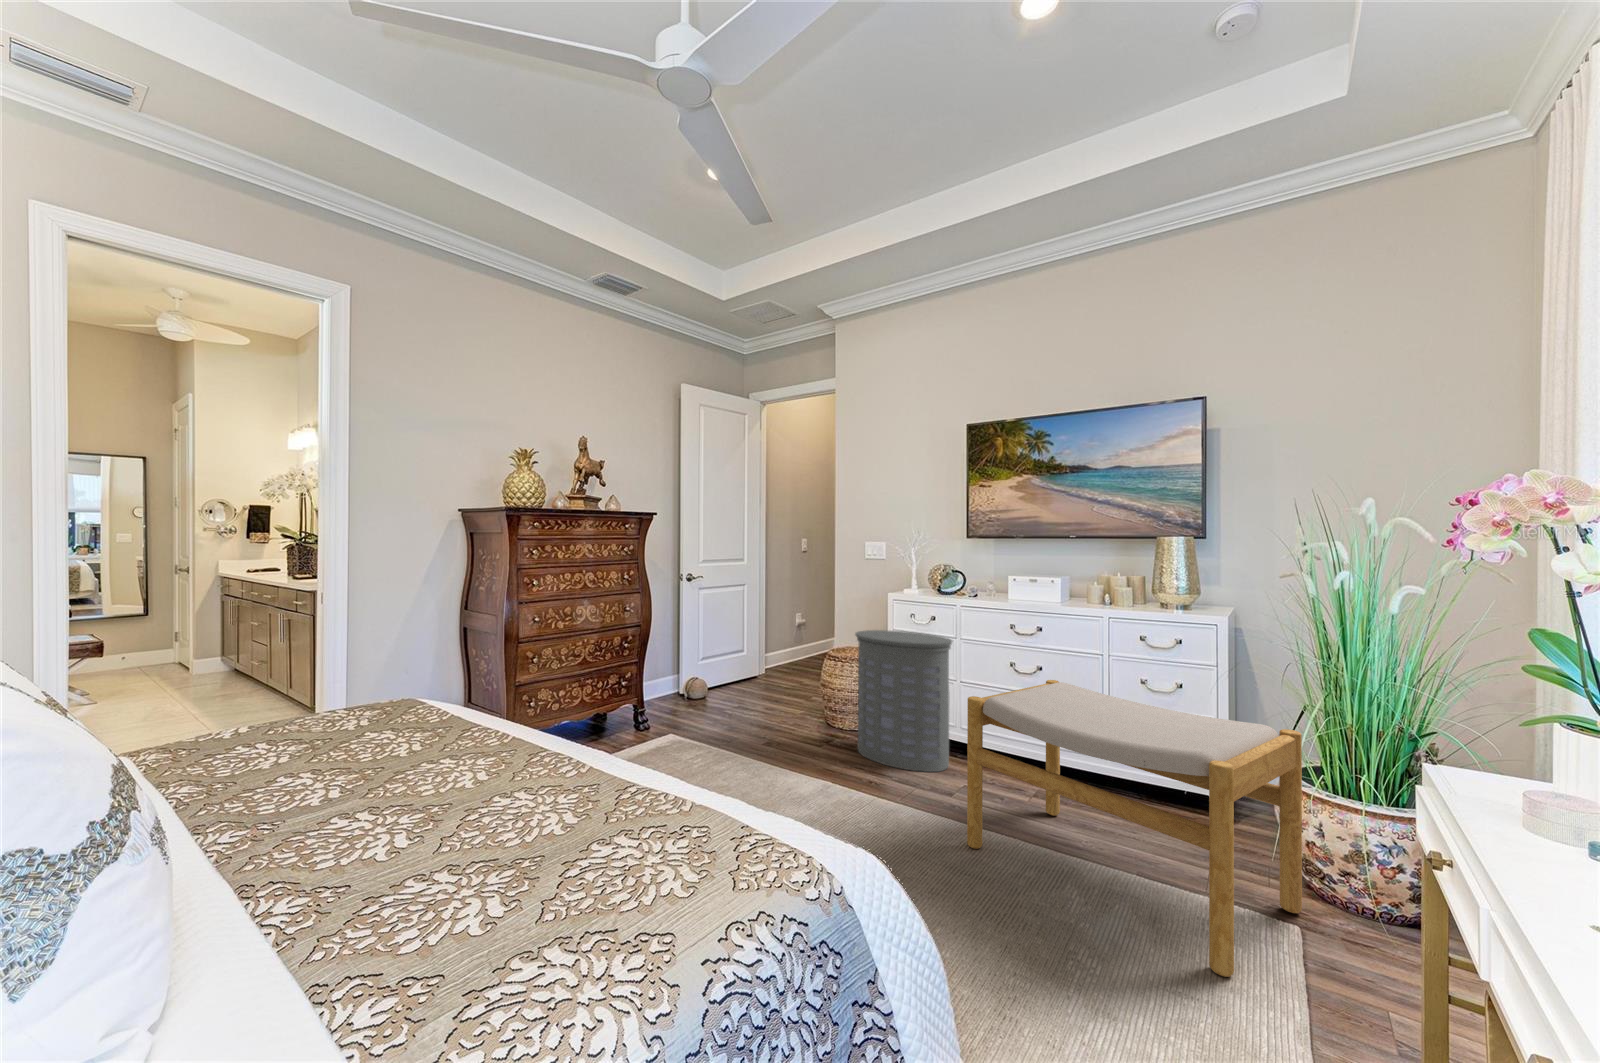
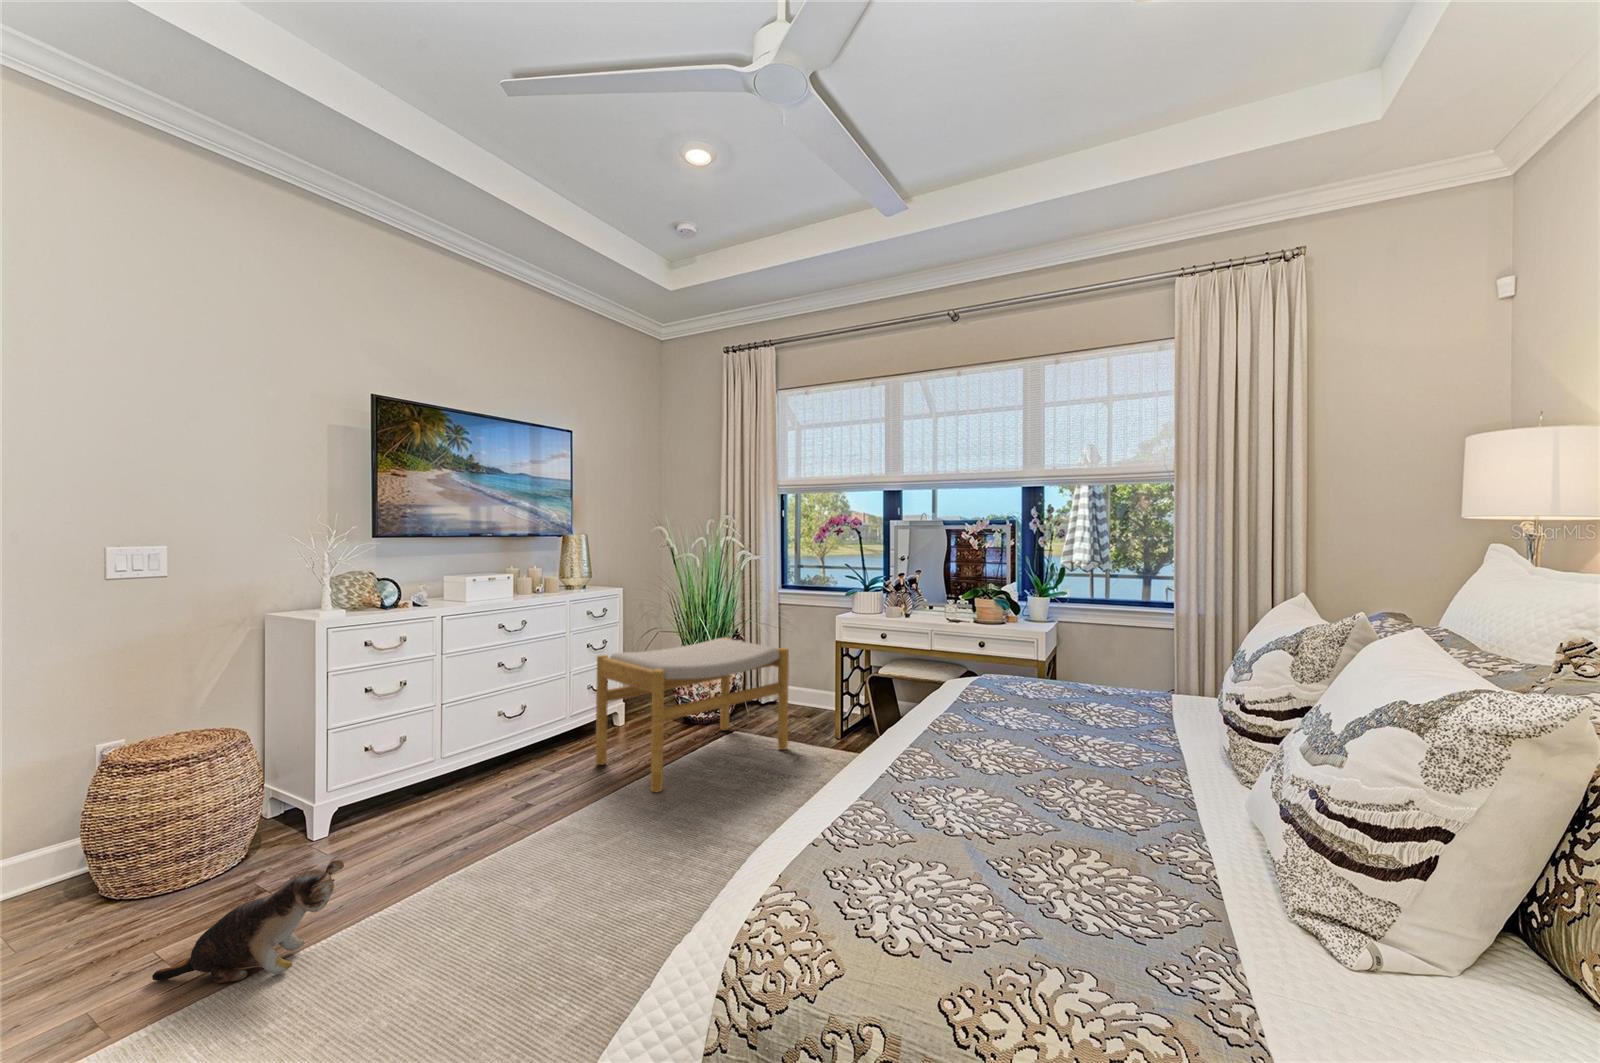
laundry hamper: present [855,630,952,772] -> none [343,654,486,848]
plush toy: none [717,710,746,755] -> present [152,860,344,983]

